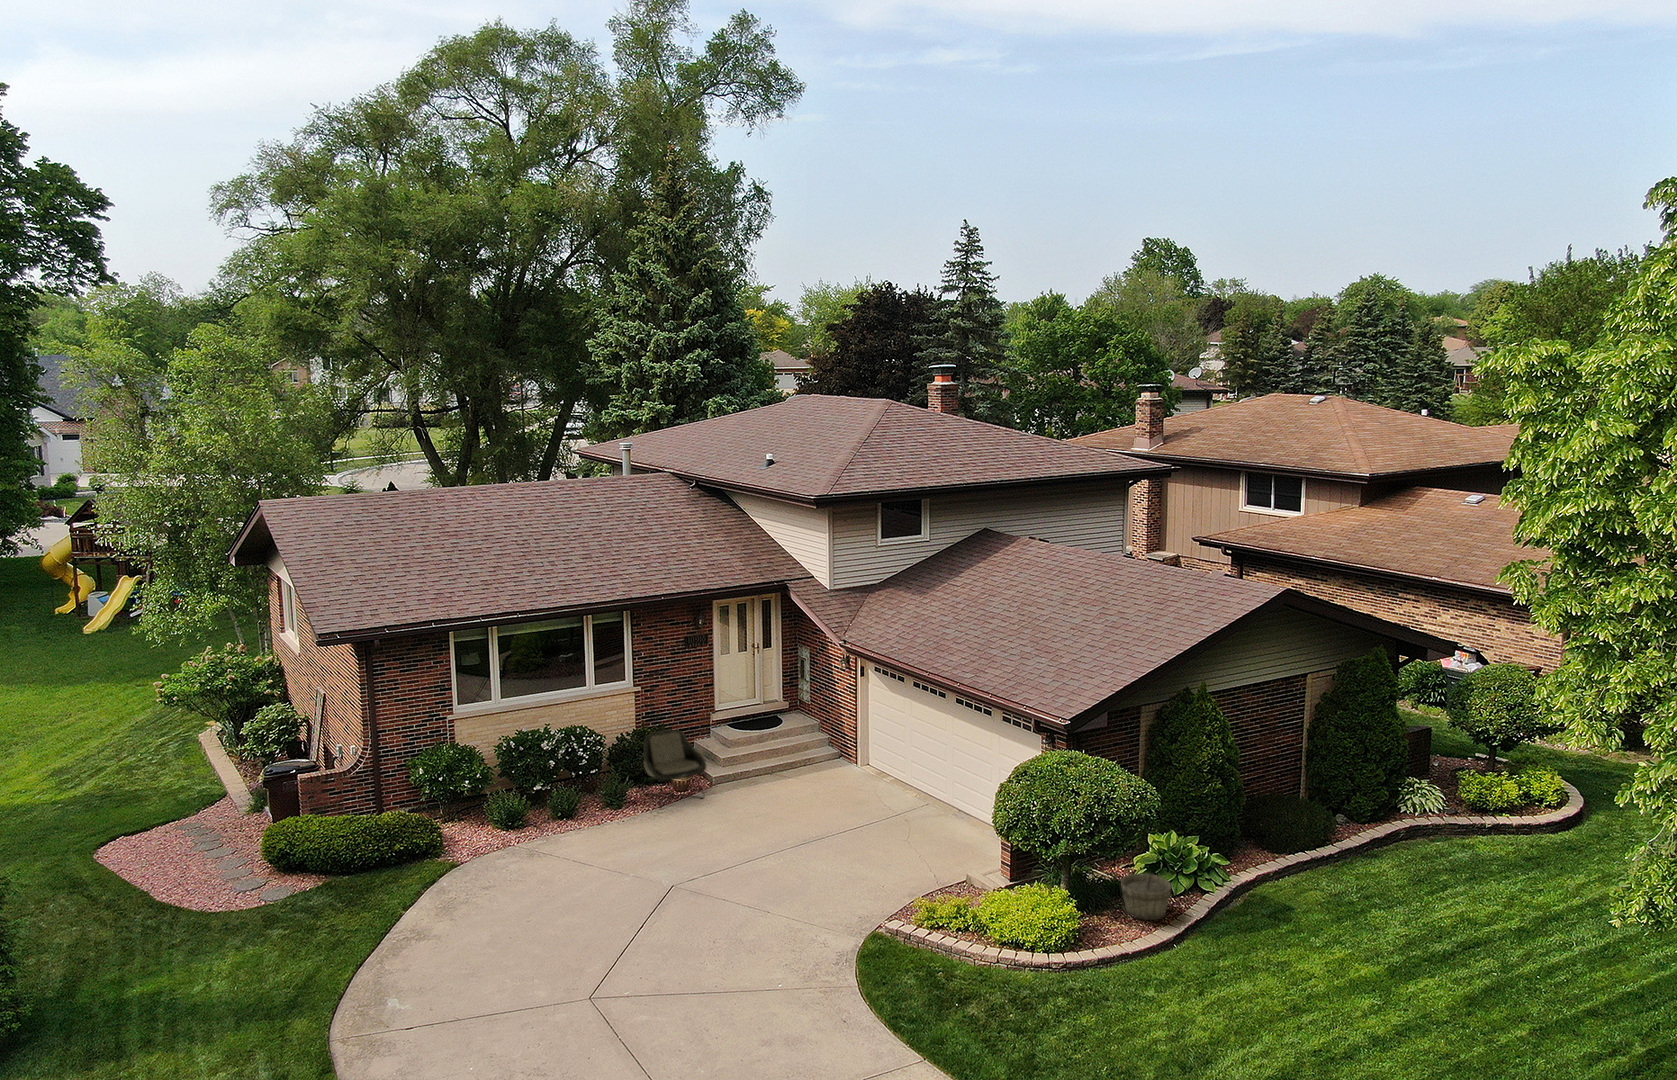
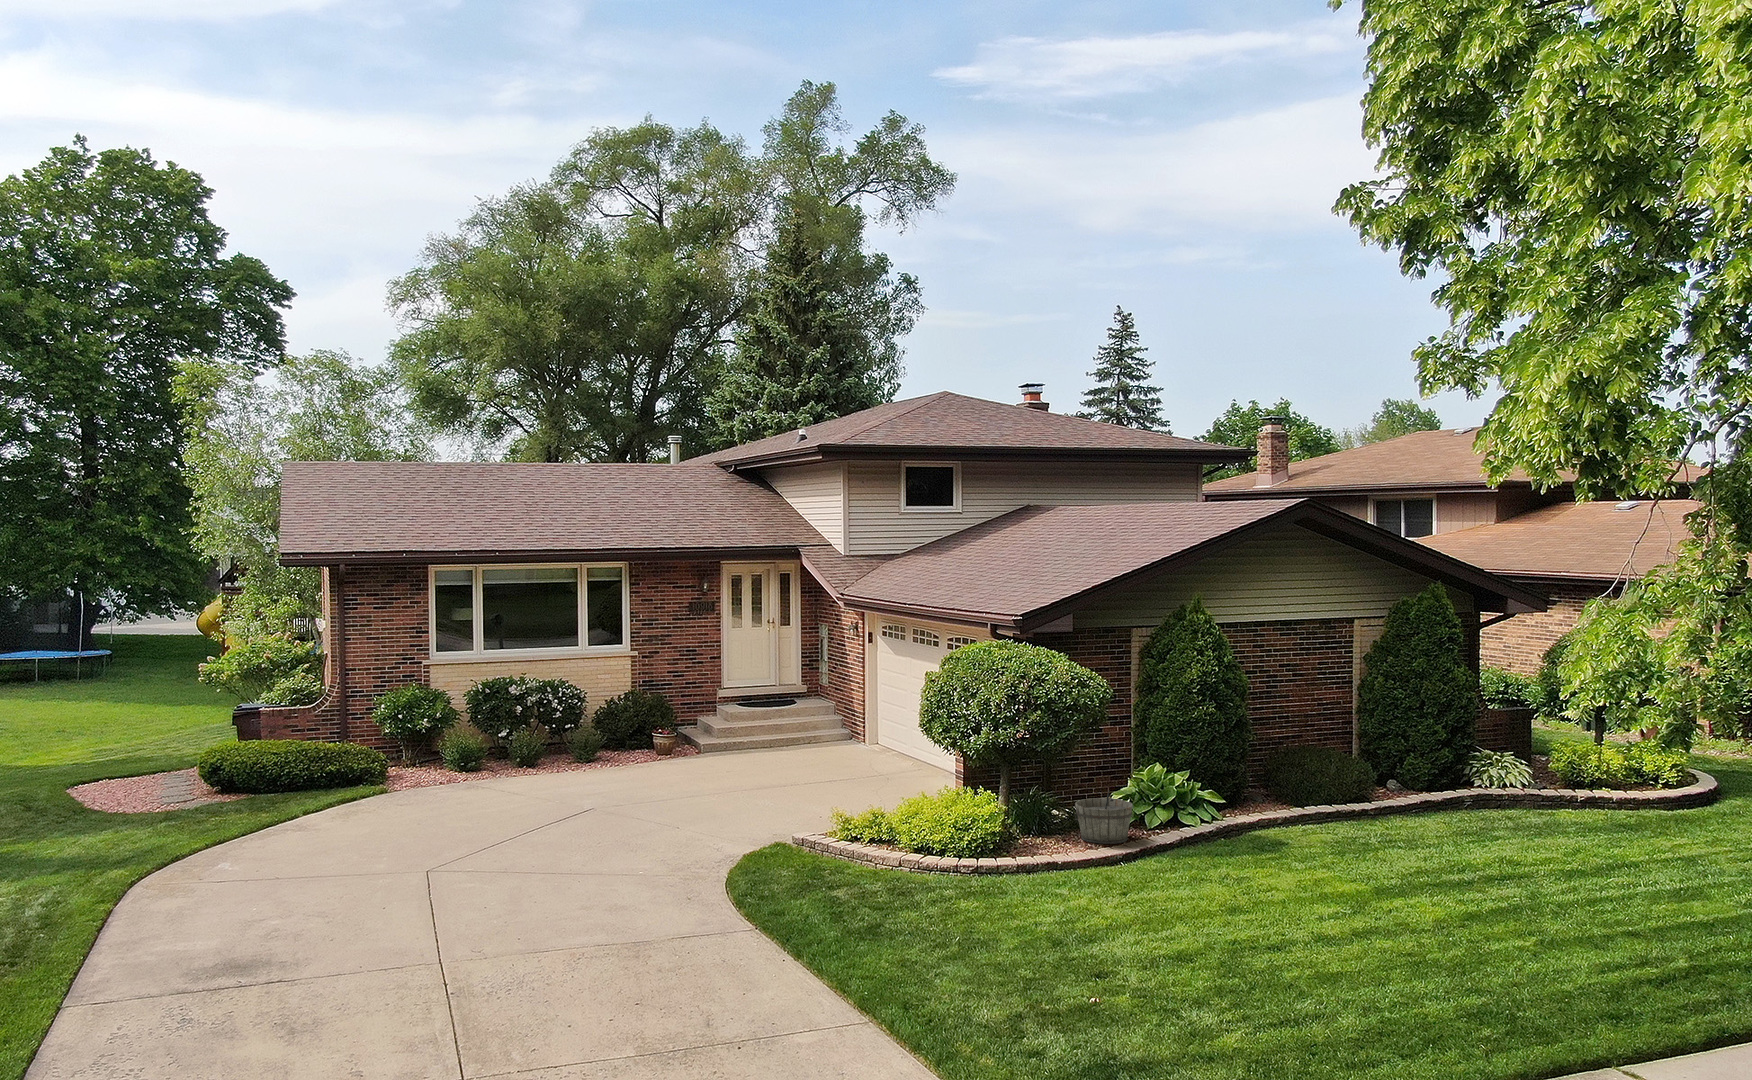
lounge chair: present [644,730,706,807] -> none [621,689,686,765]

